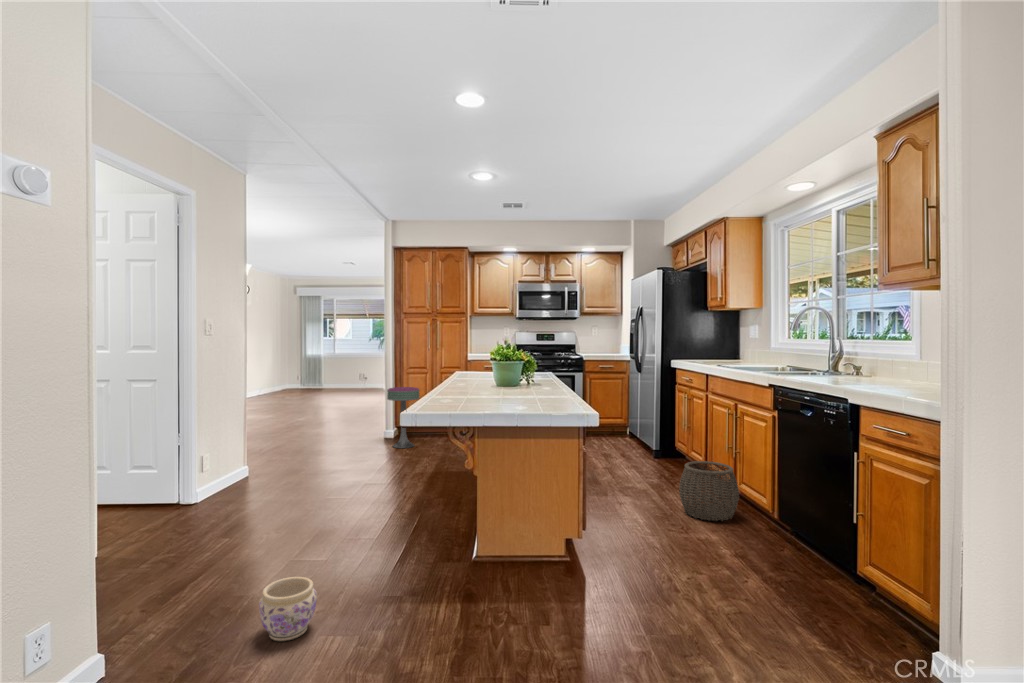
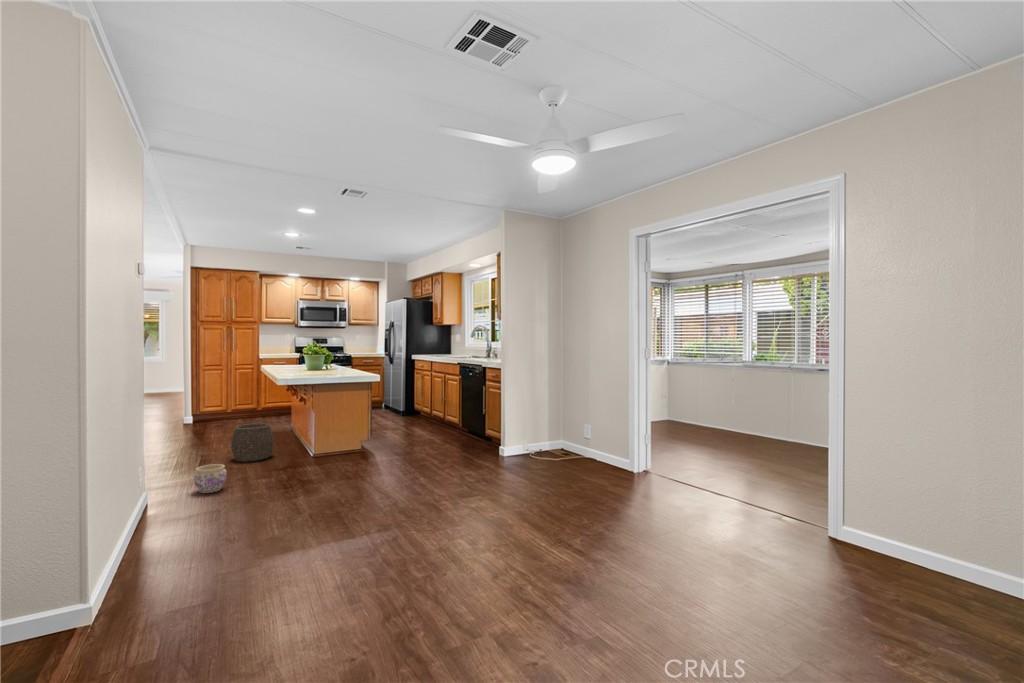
bar stool: present [387,387,419,448] -> none [193,379,223,426]
woven basket: present [679,461,739,521] -> present [231,423,274,462]

